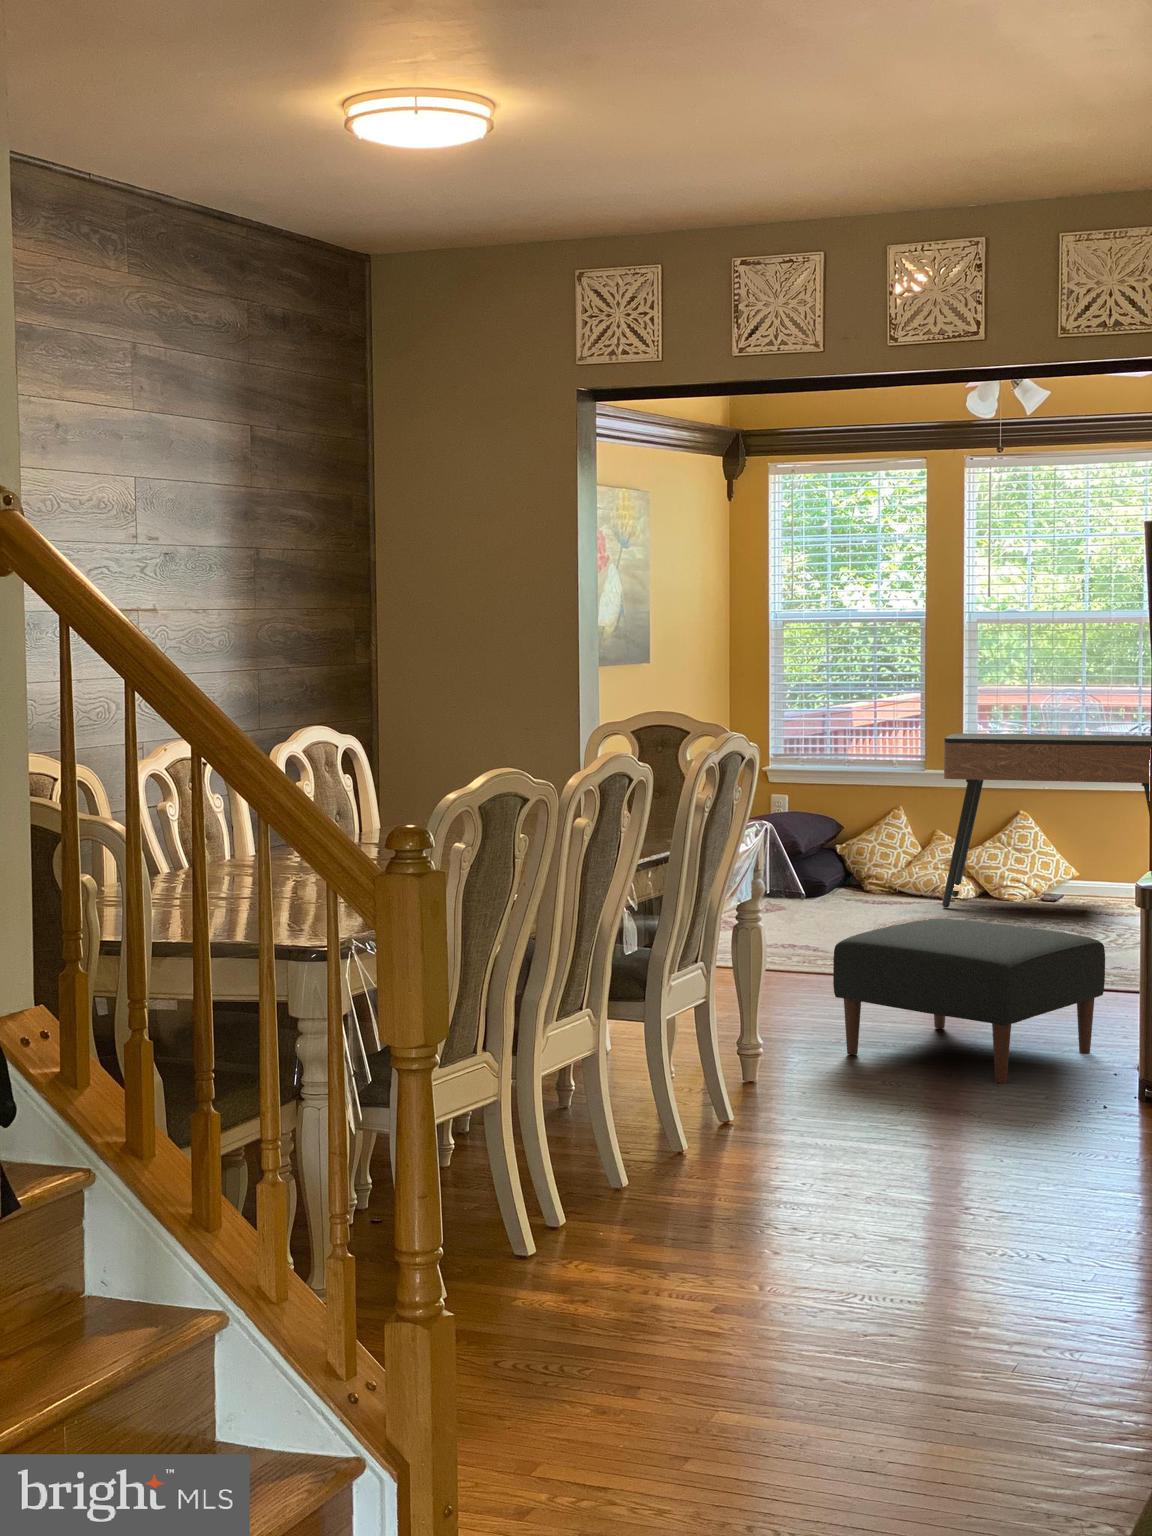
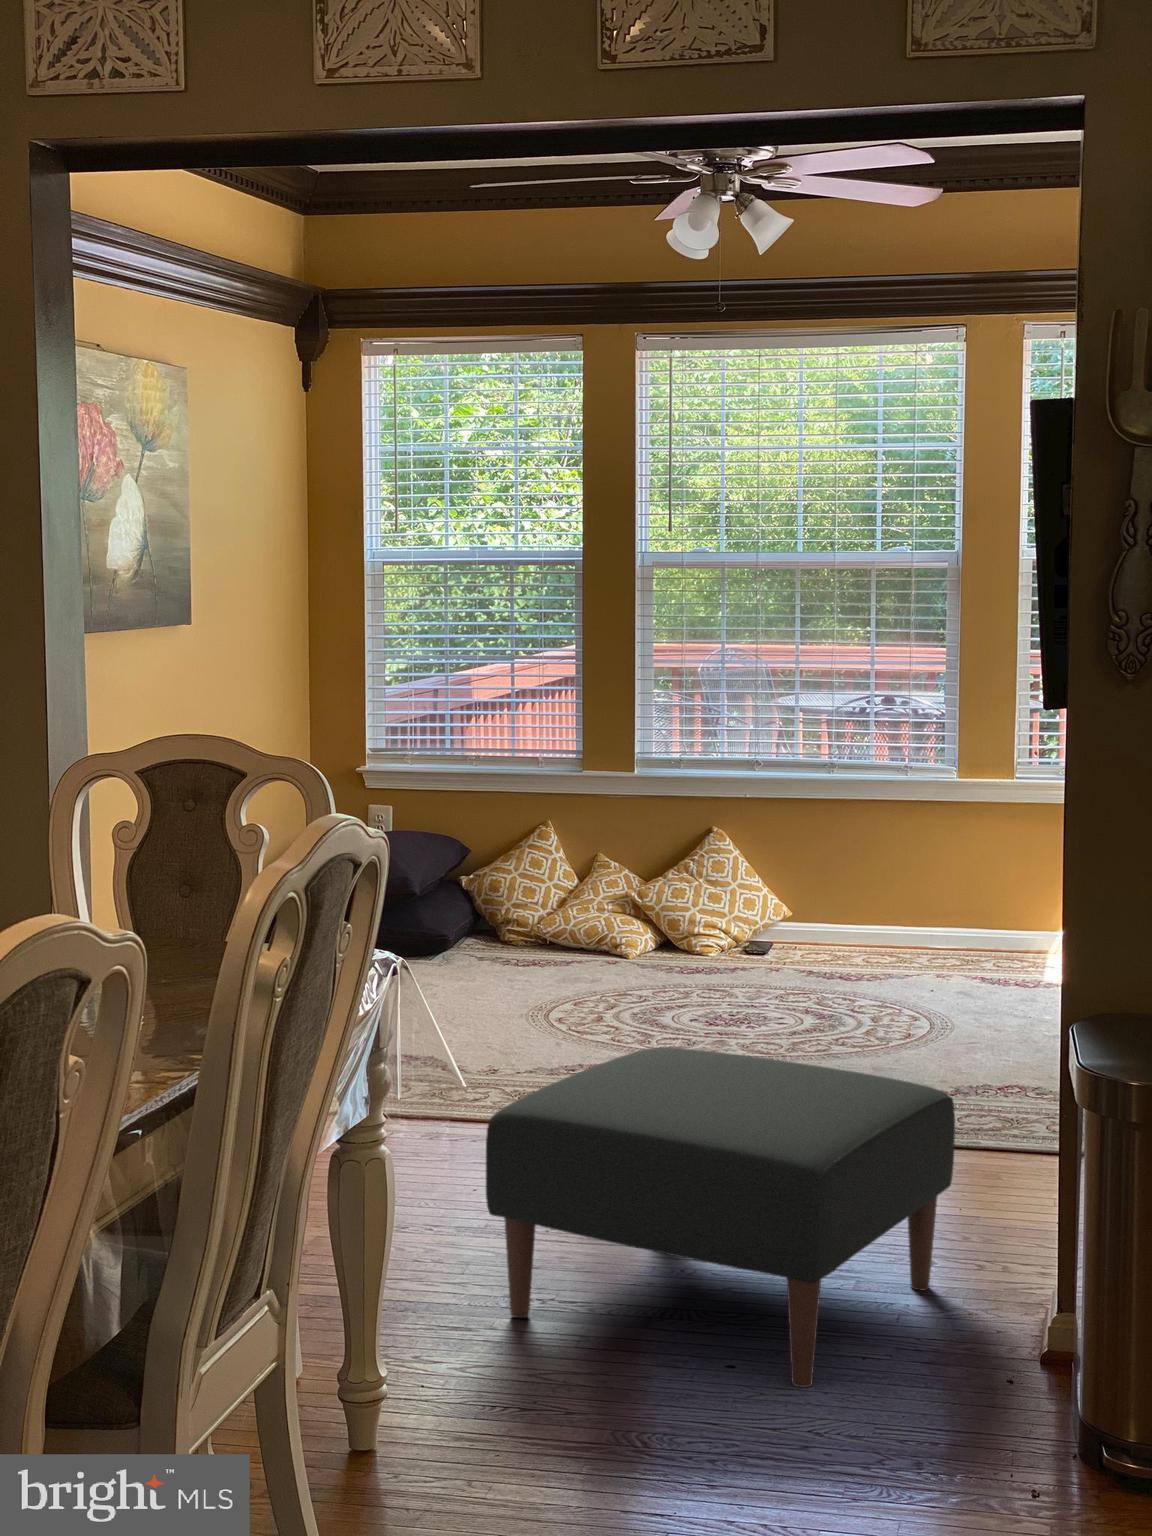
console table: present [942,733,1152,908] -> none [614,720,943,979]

